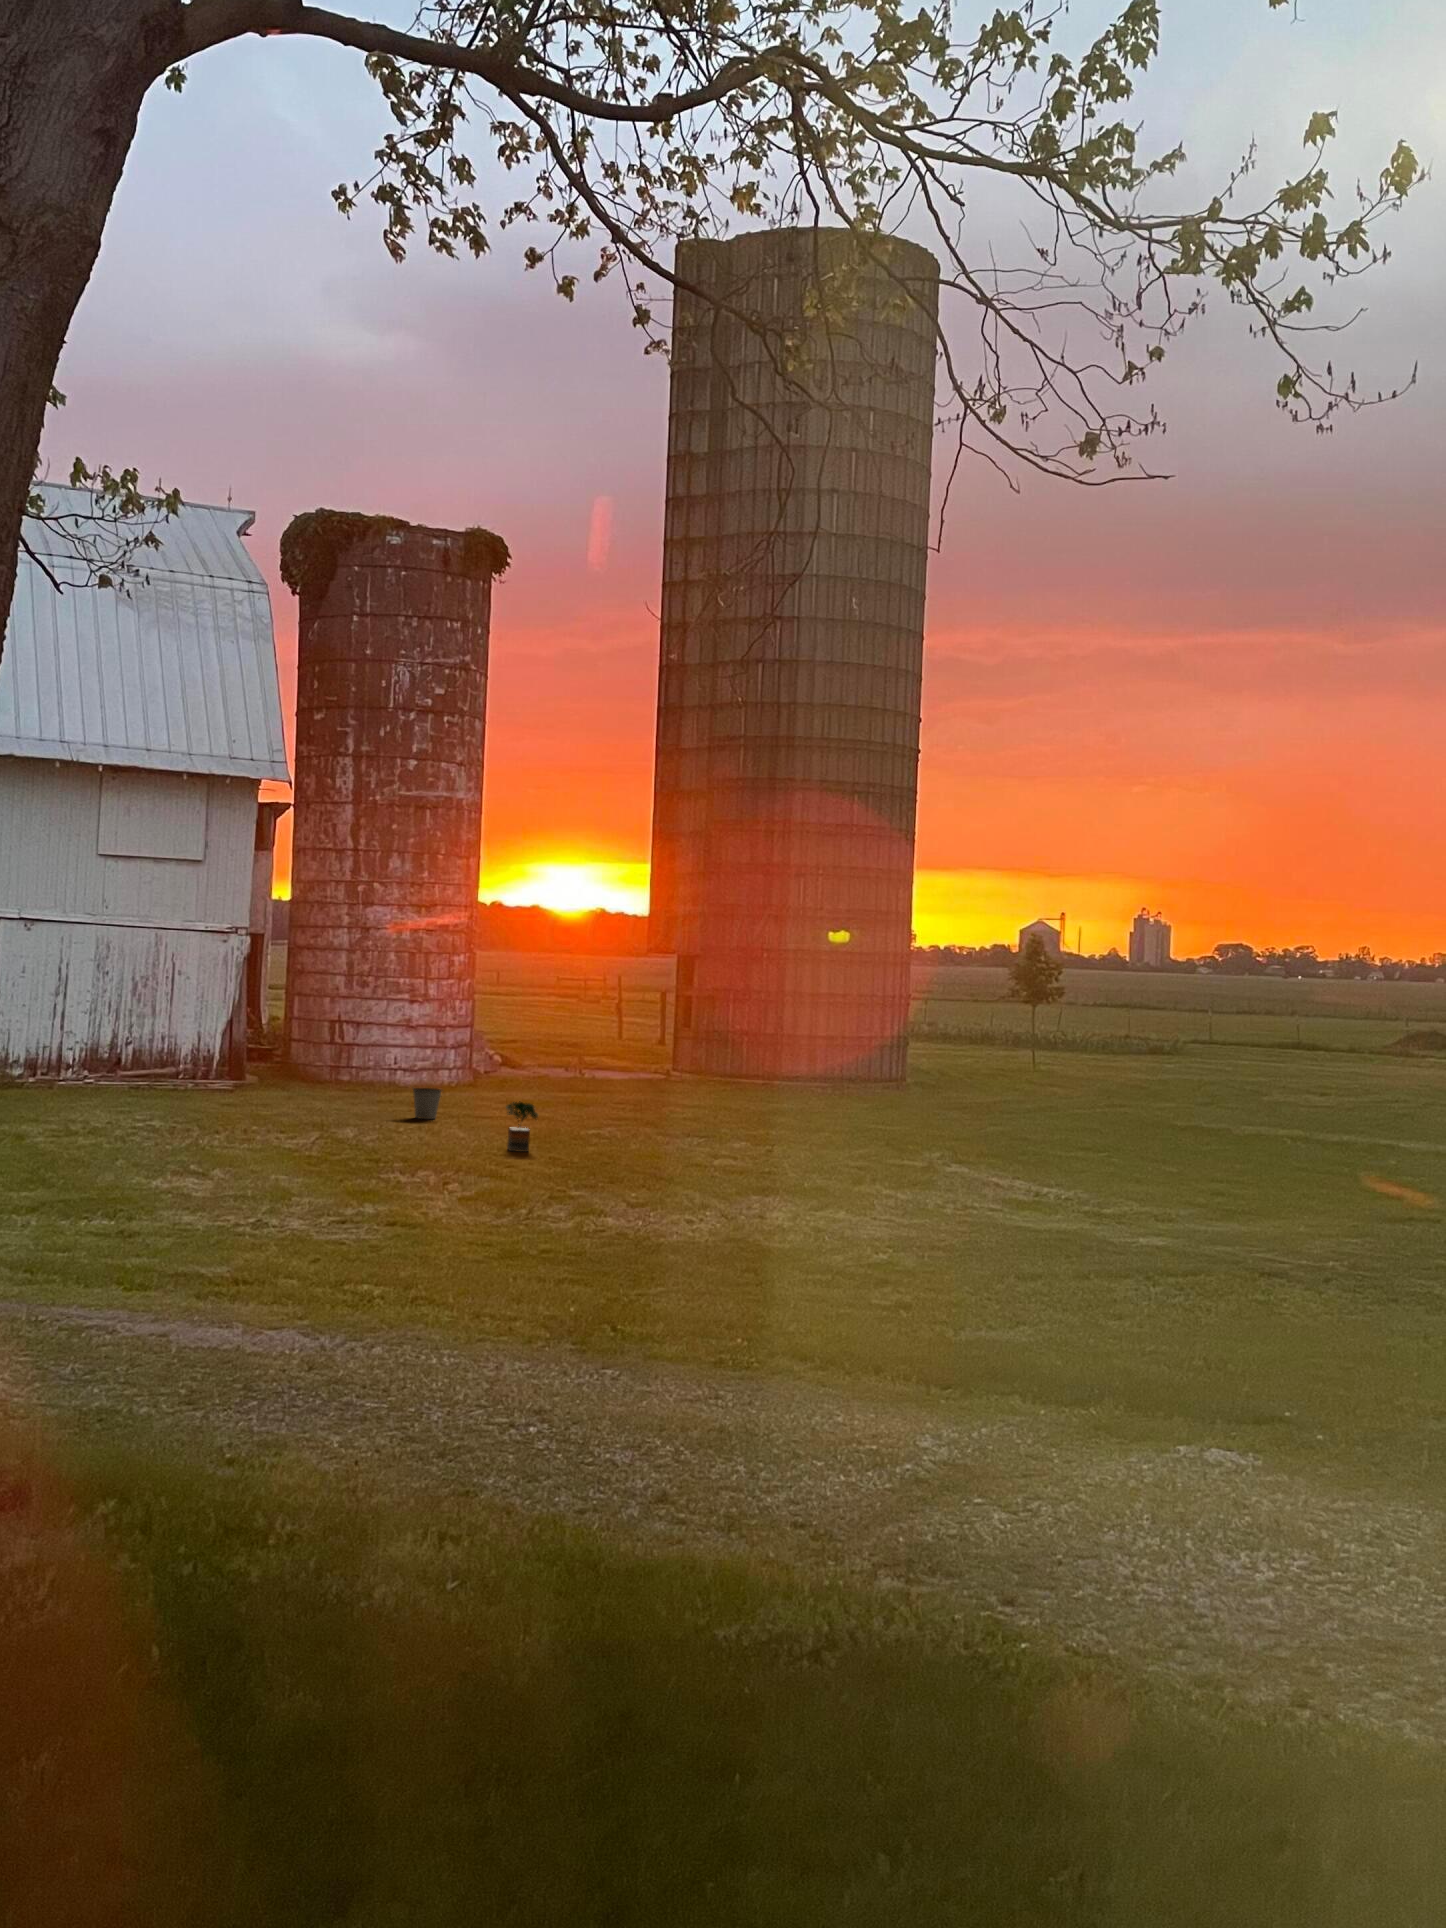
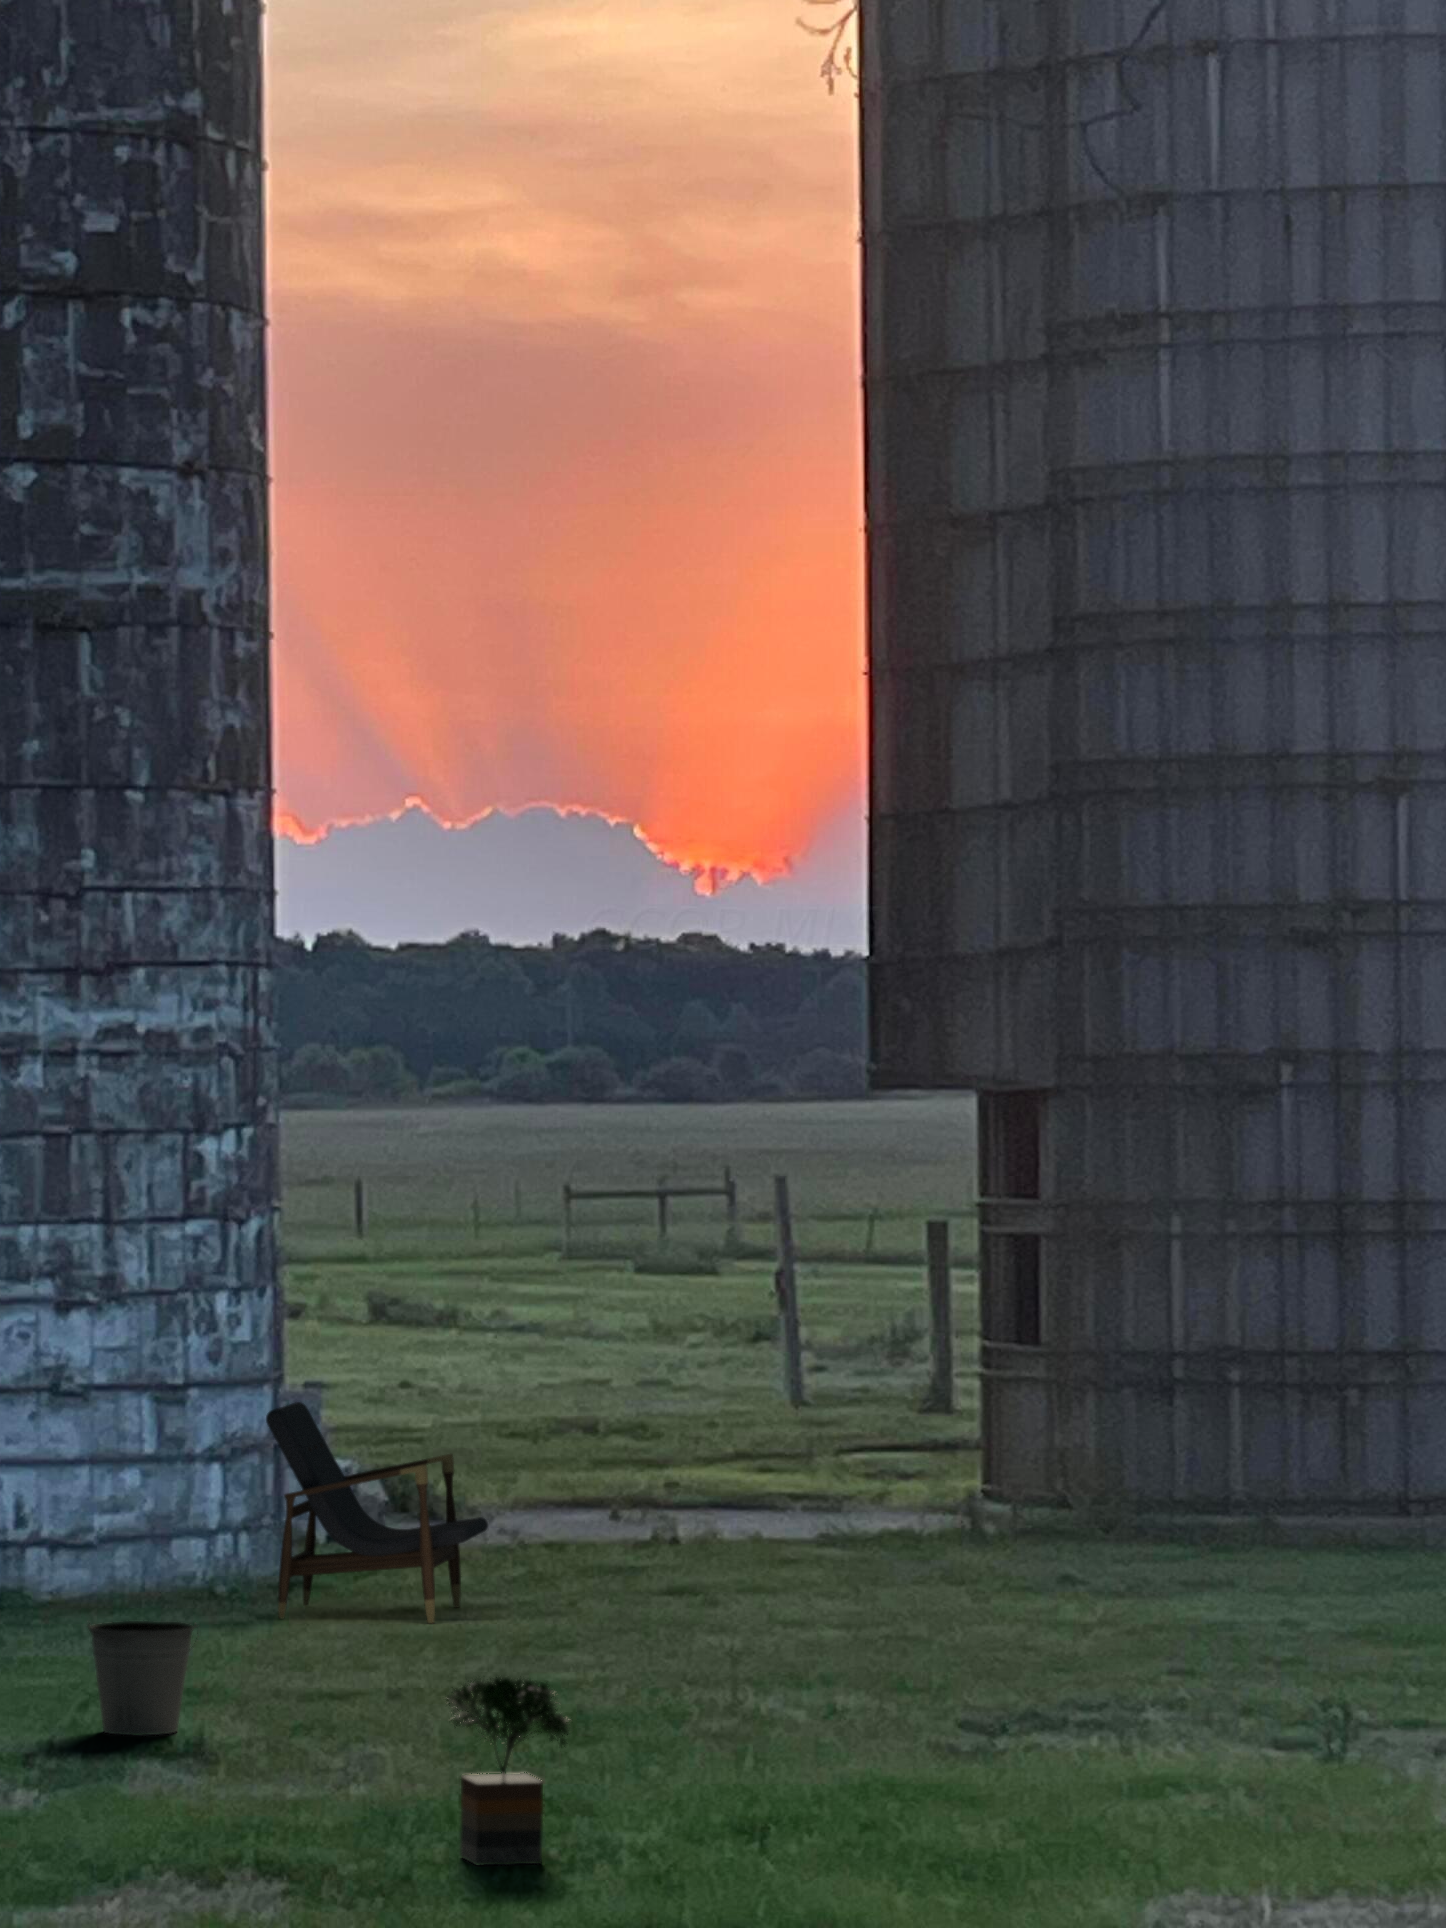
lounge chair: none [468,1034,531,1098] -> present [266,1402,488,1623]

